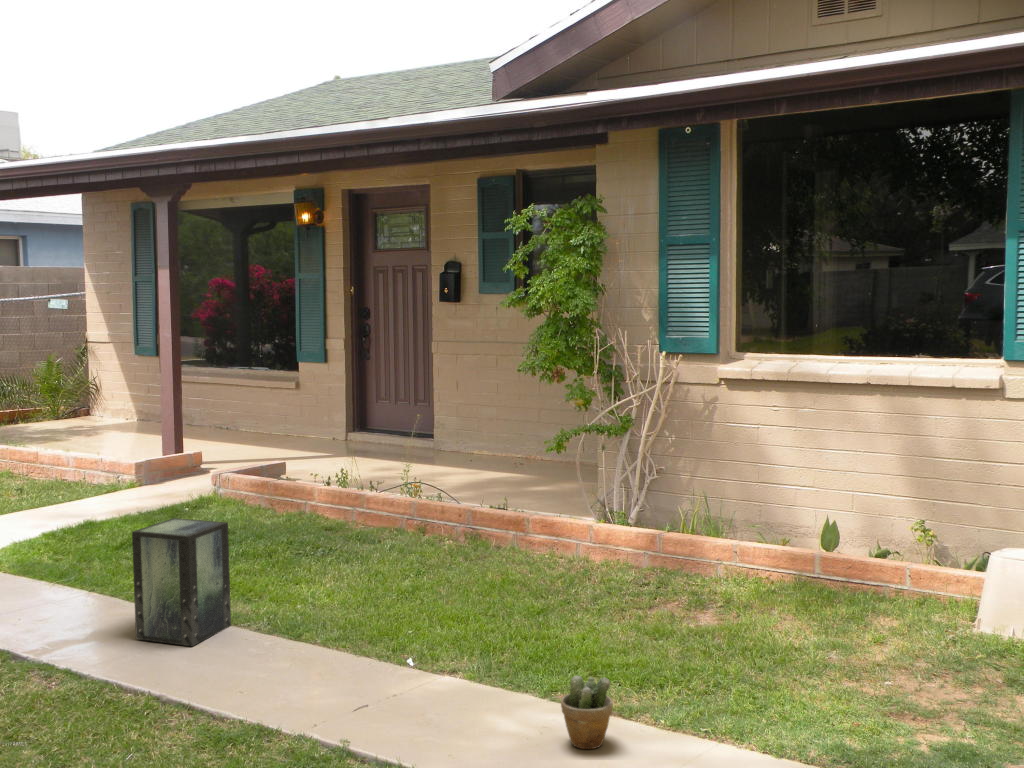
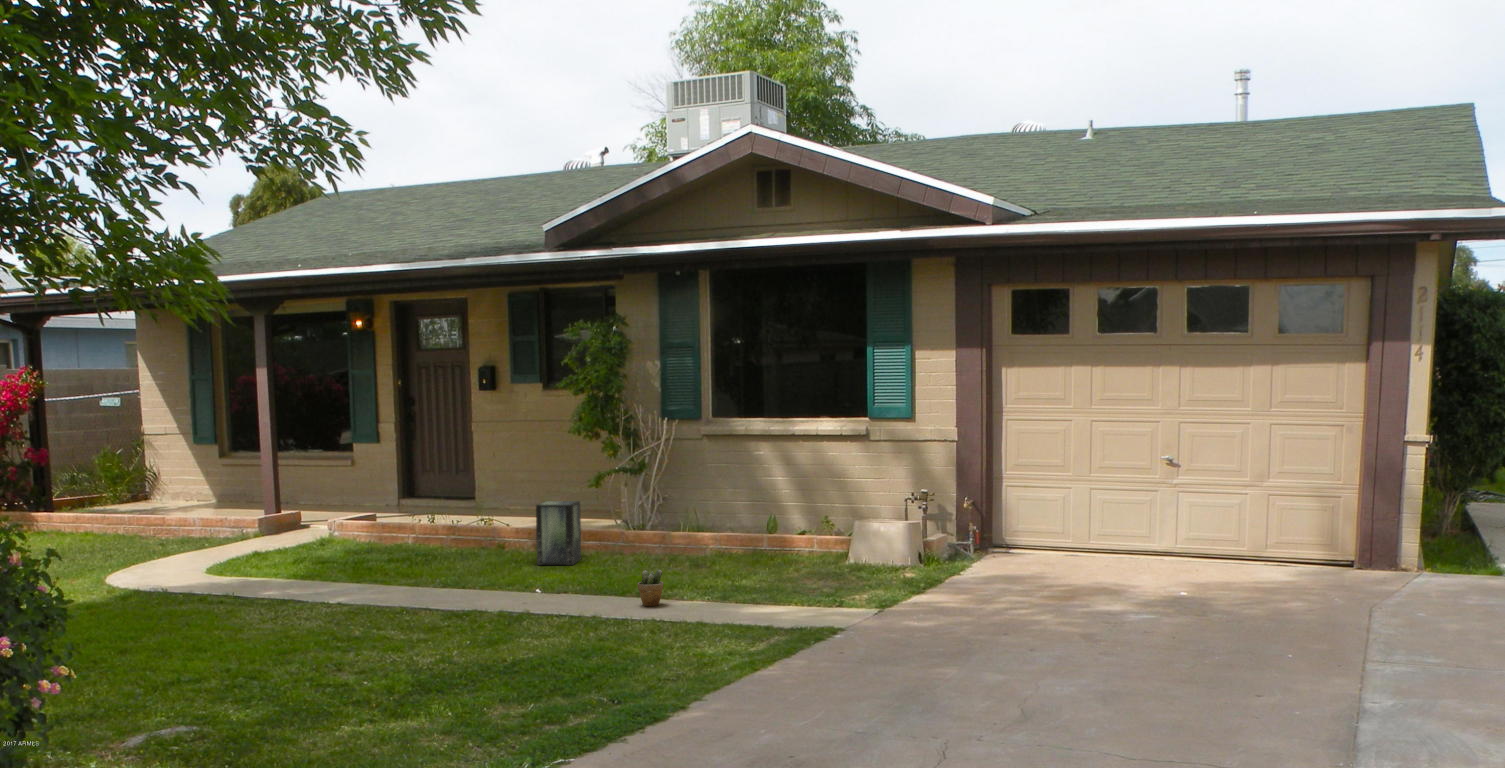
storage box: present [132,518,231,646] -> present [536,501,581,565]

